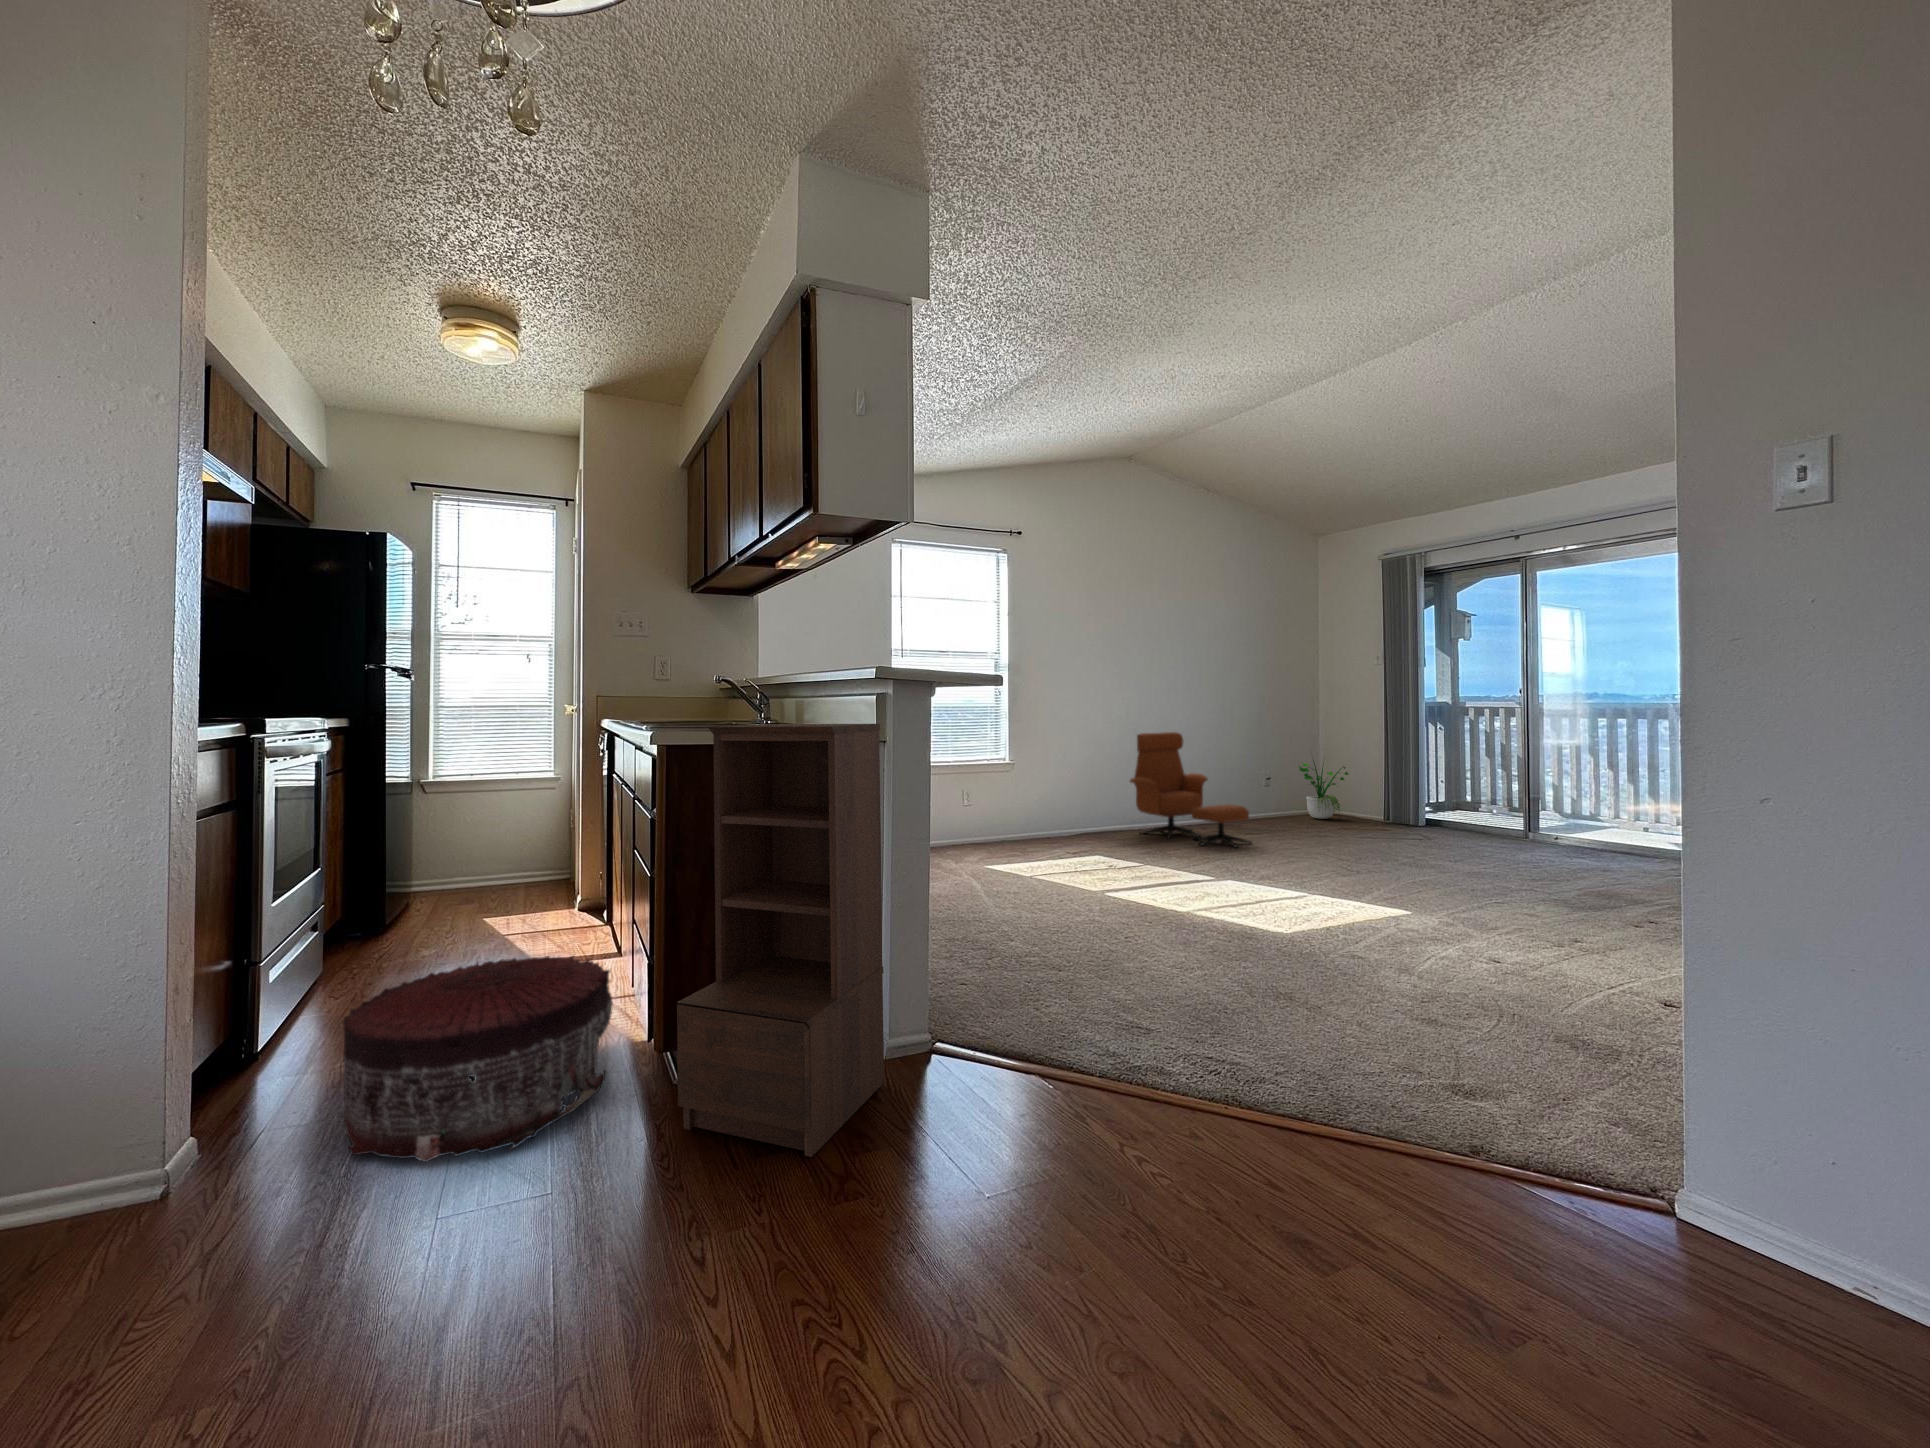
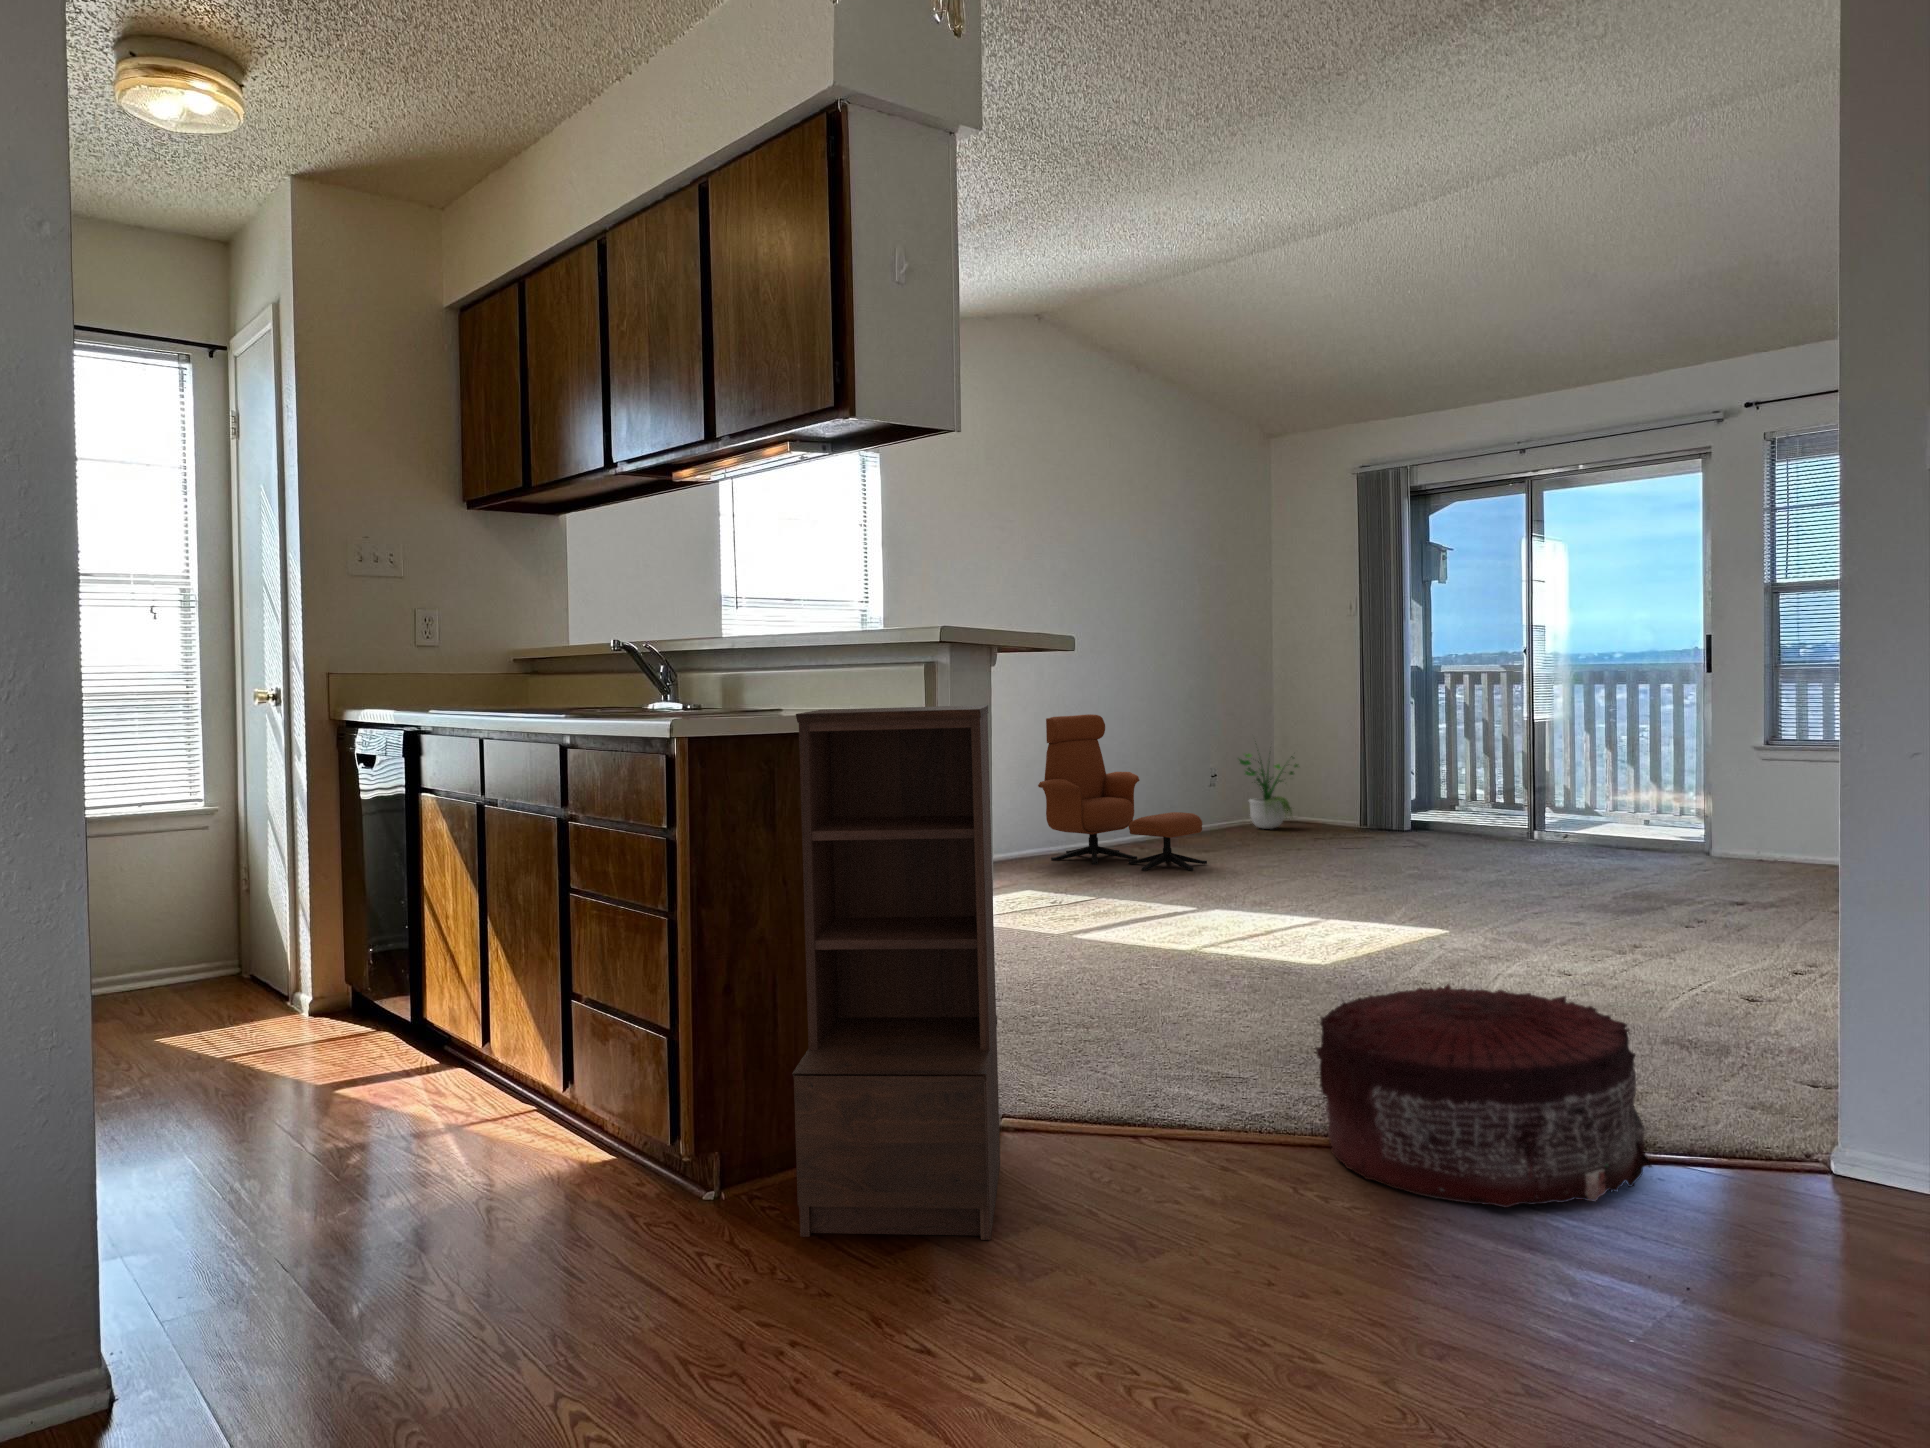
pouf: present [343,956,613,1162] -> present [1316,984,1652,1208]

